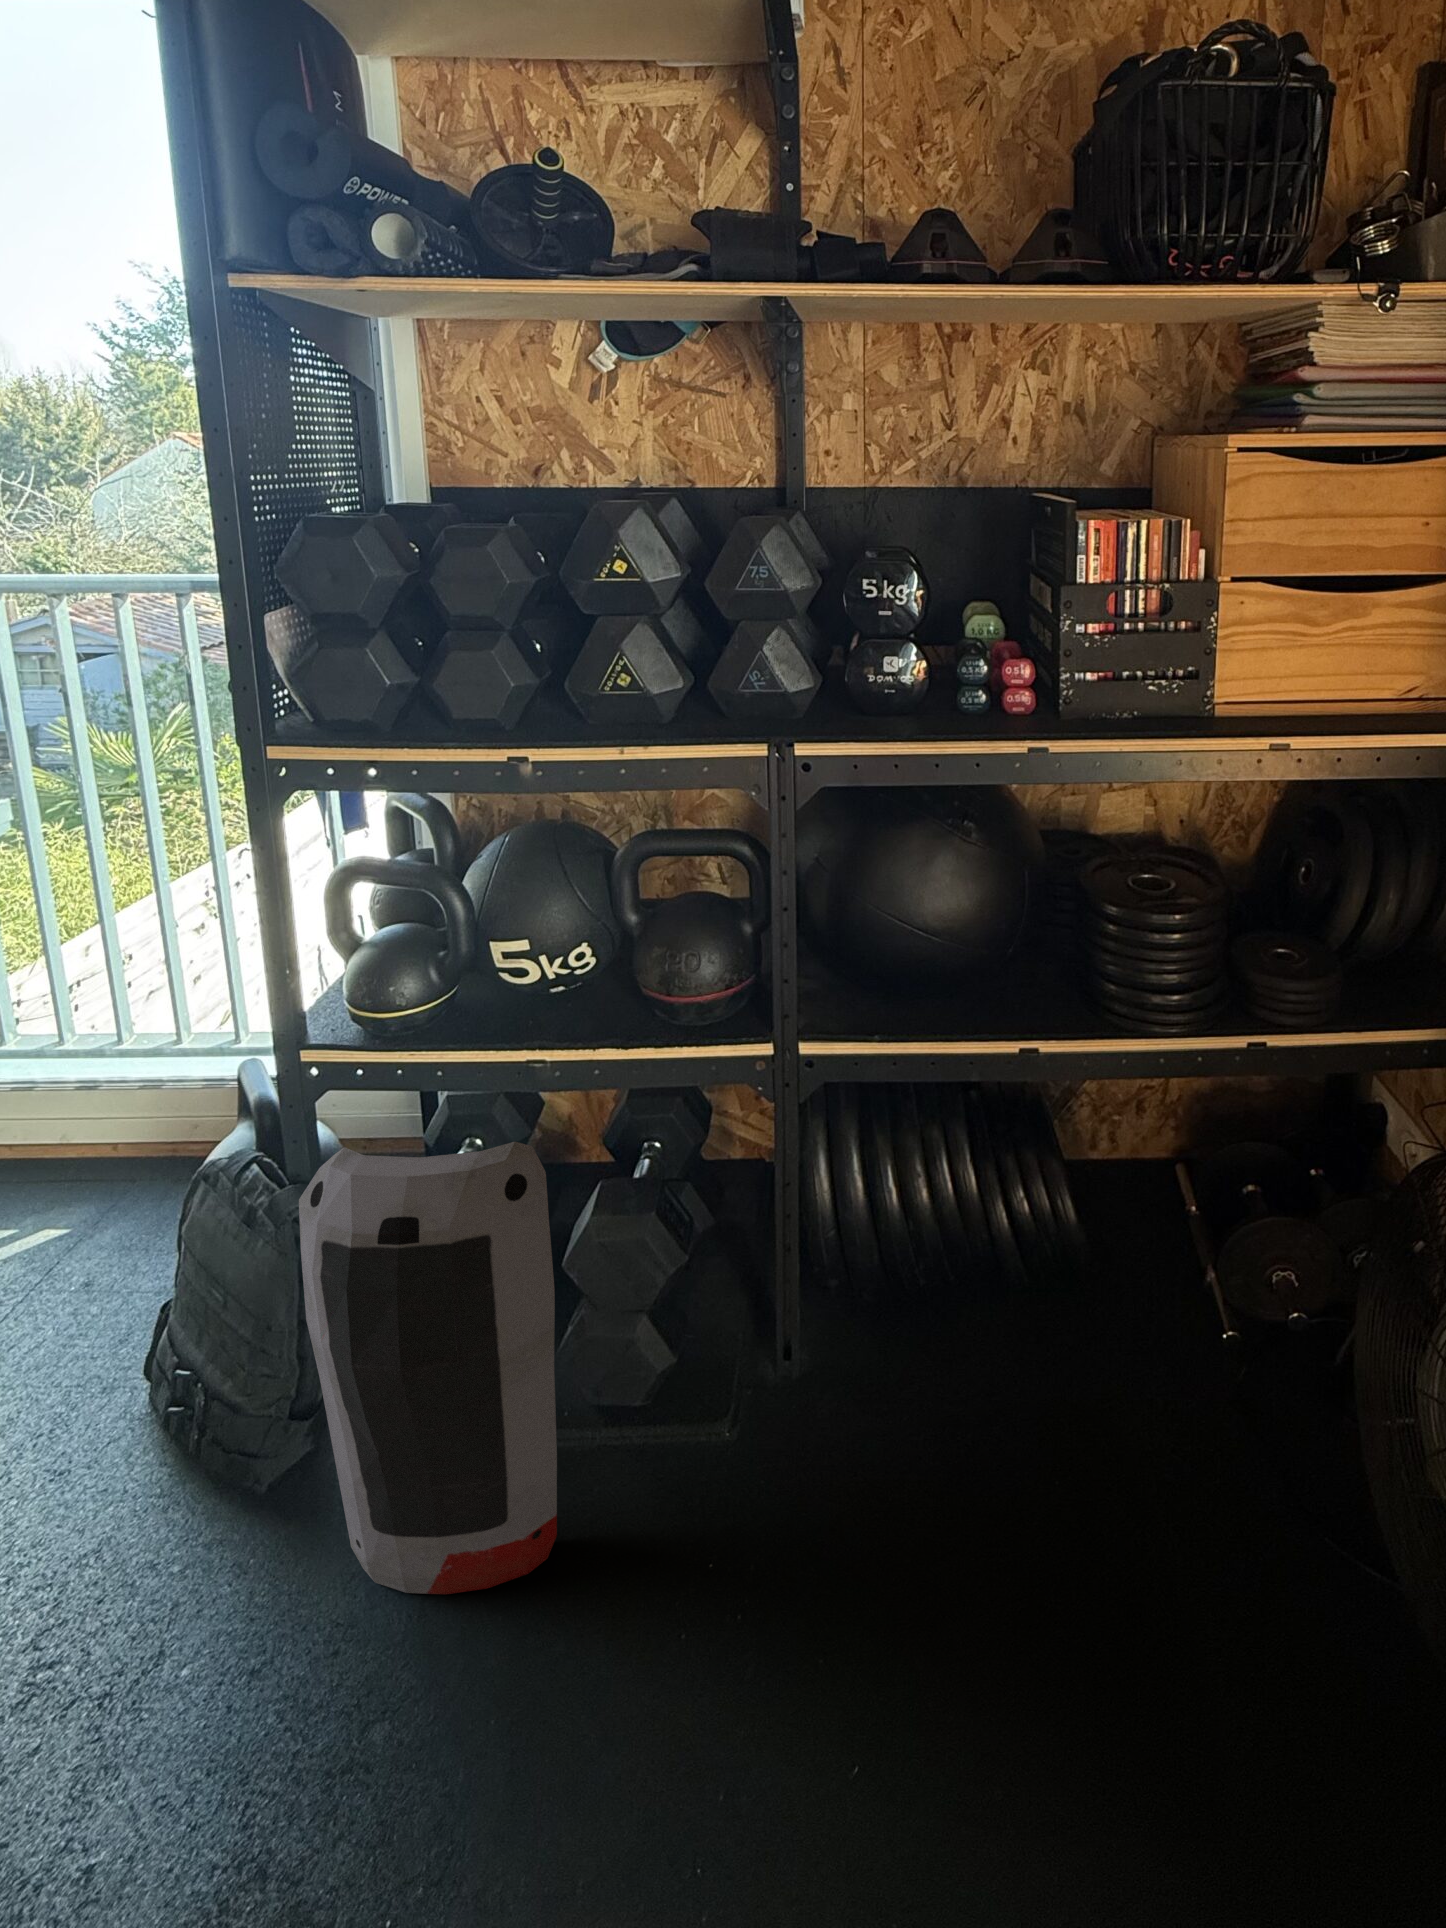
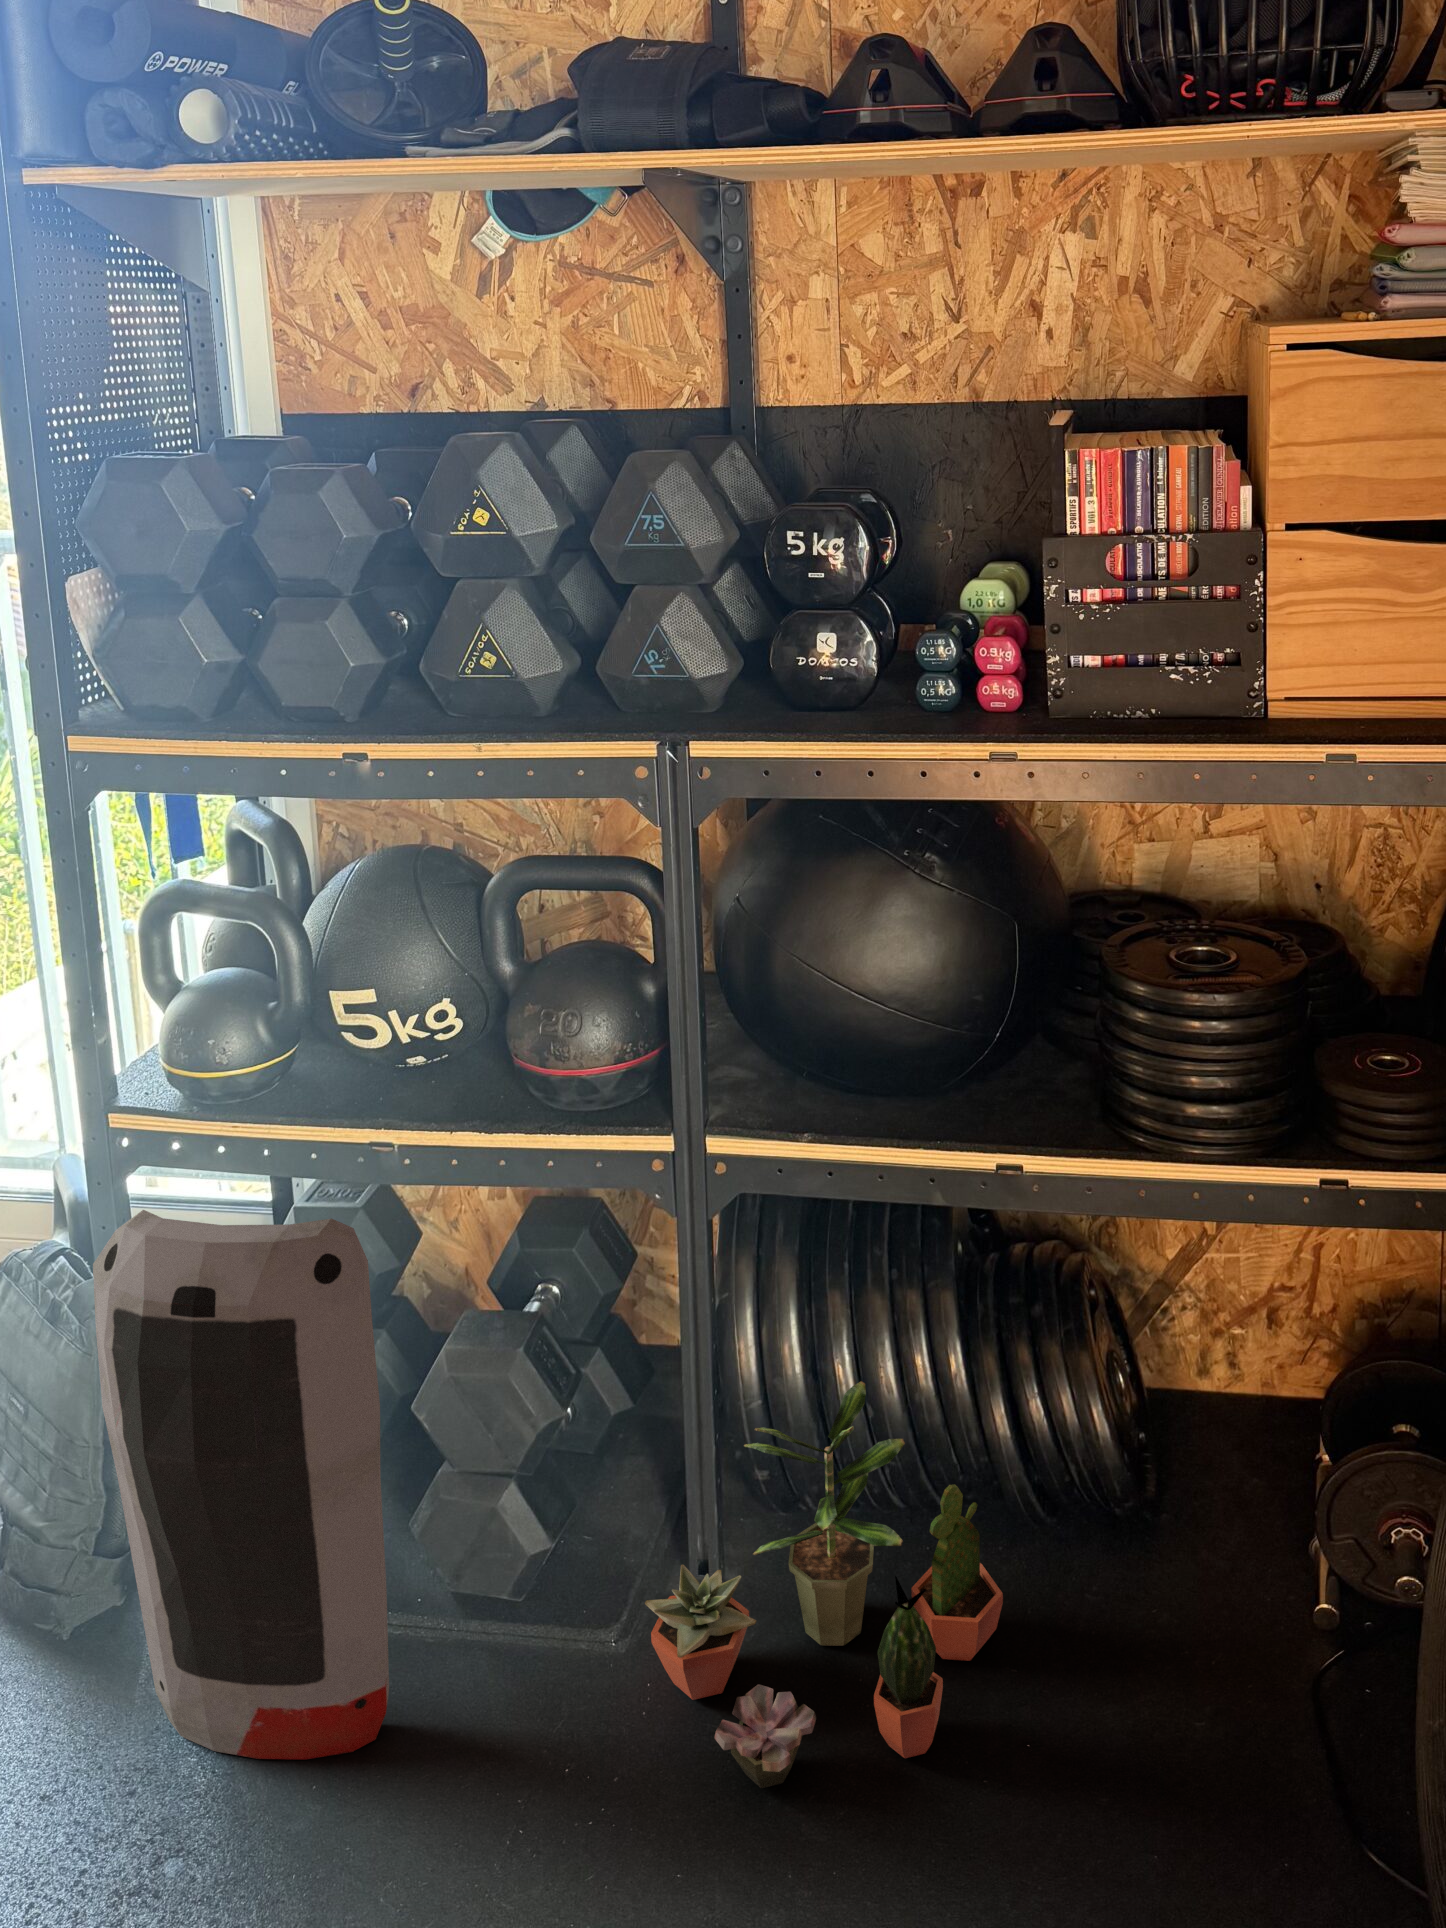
potted plant: none [759,1207,1022,1556] -> present [645,1381,1003,1788]

